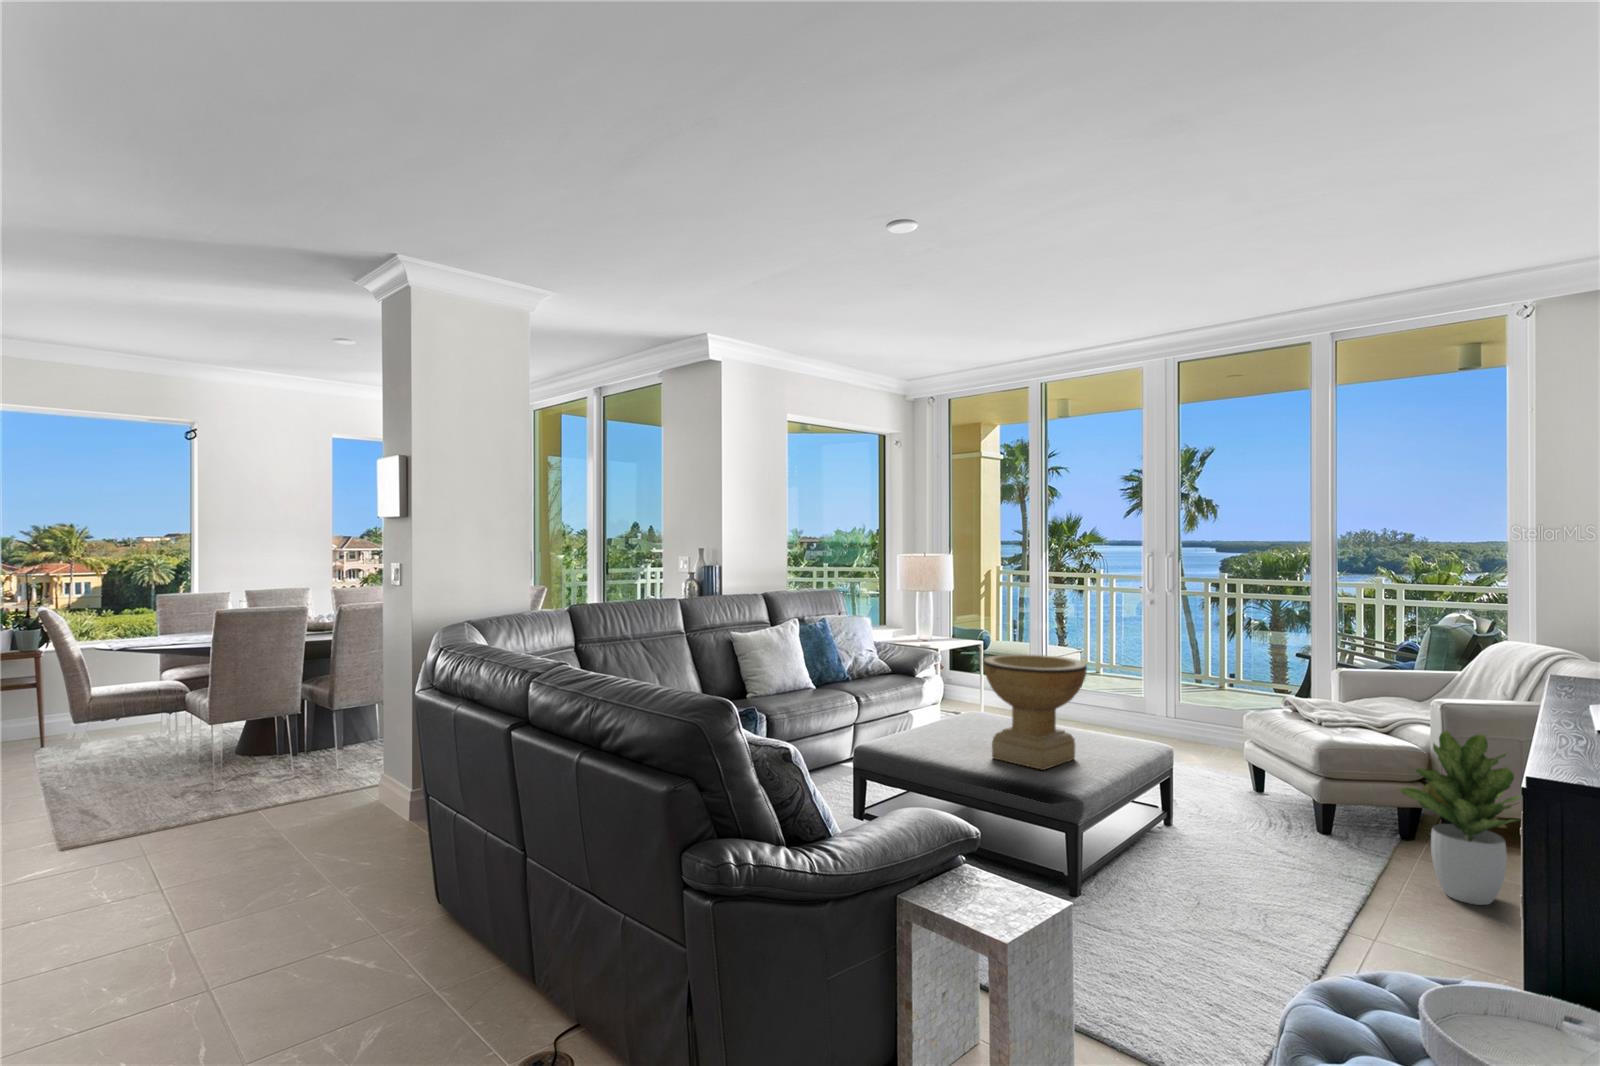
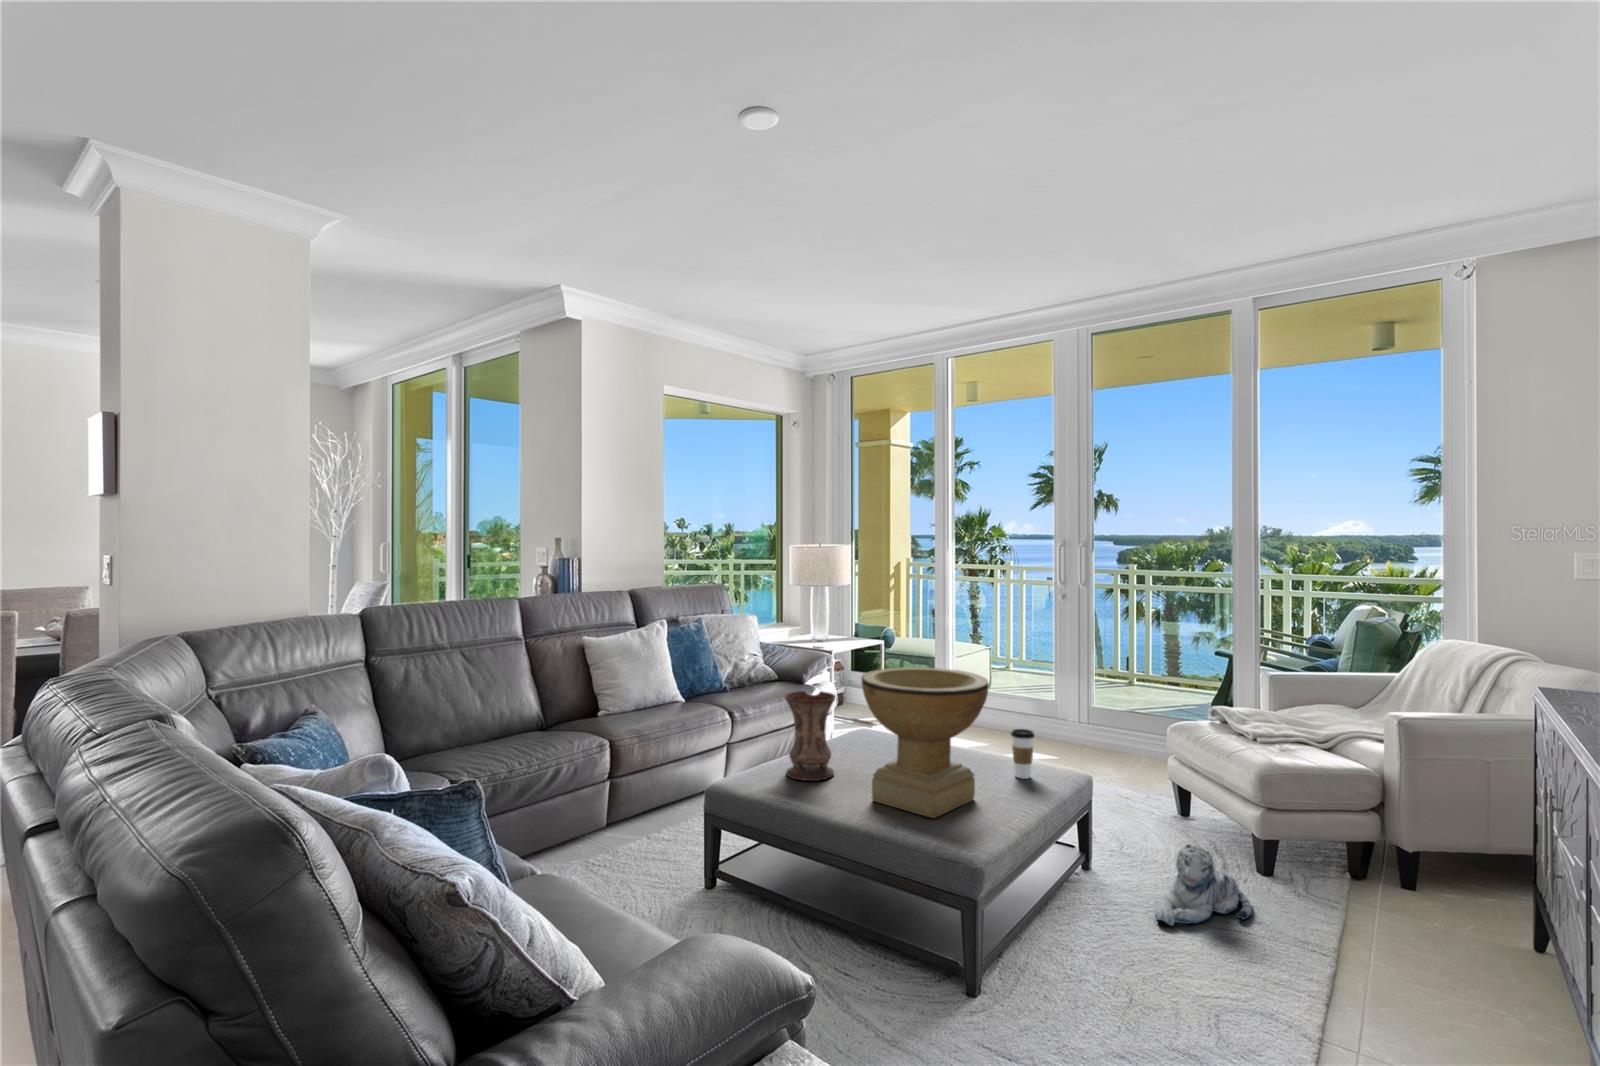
vase: none [917,674,959,745] -> present [785,691,836,781]
coffee cup: none [1104,707,1125,747] -> present [1011,729,1035,779]
potted plant: present [1399,731,1521,905] -> none [1362,757,1537,979]
plush toy: none [1225,801,1309,865] -> present [1155,844,1252,926]

